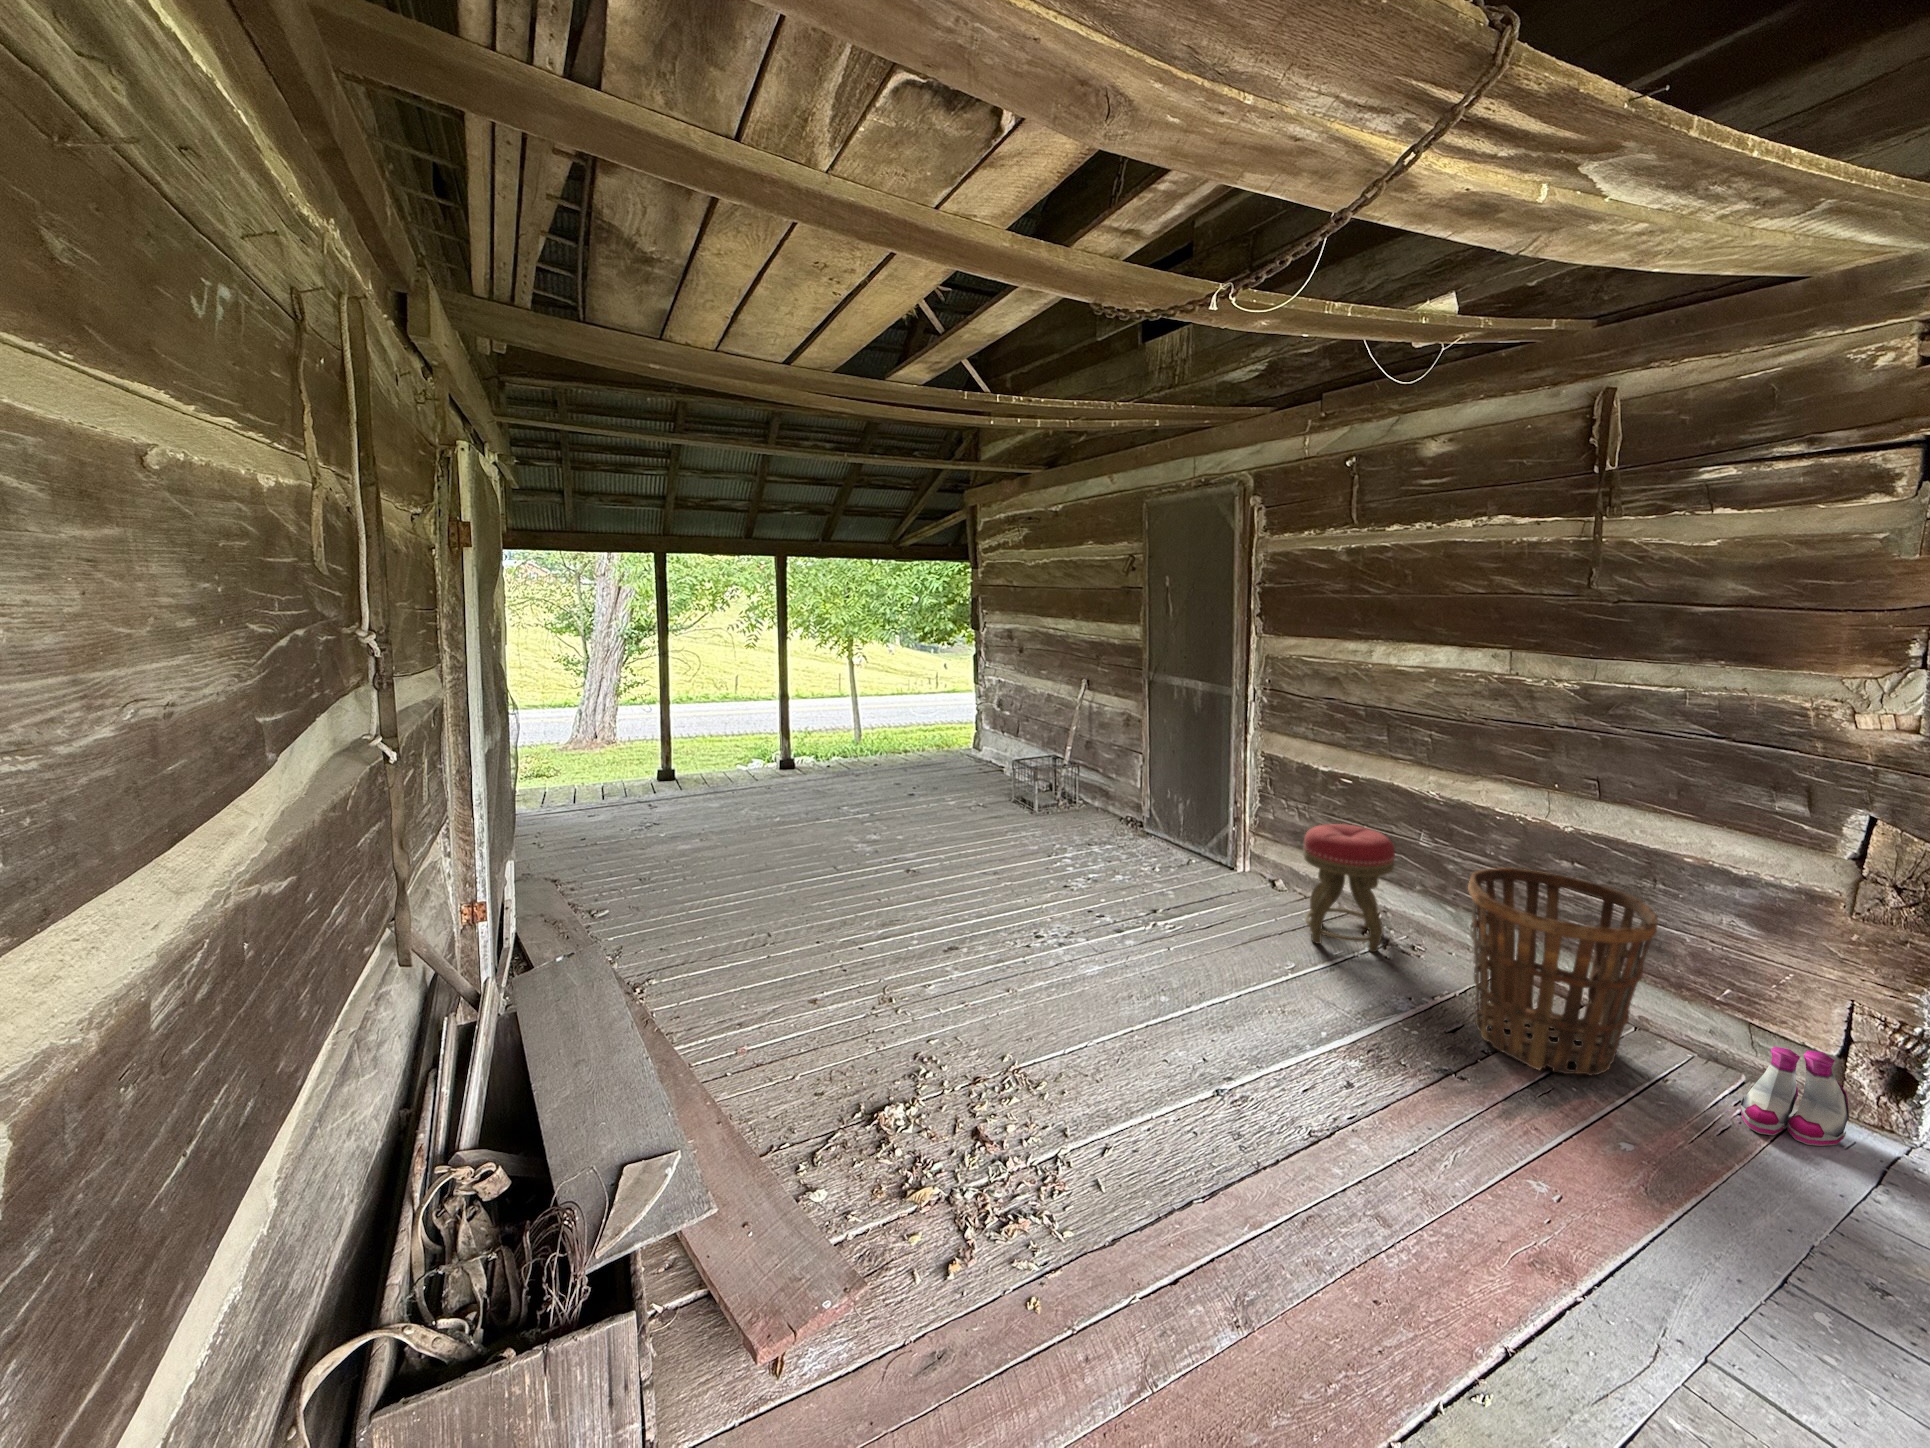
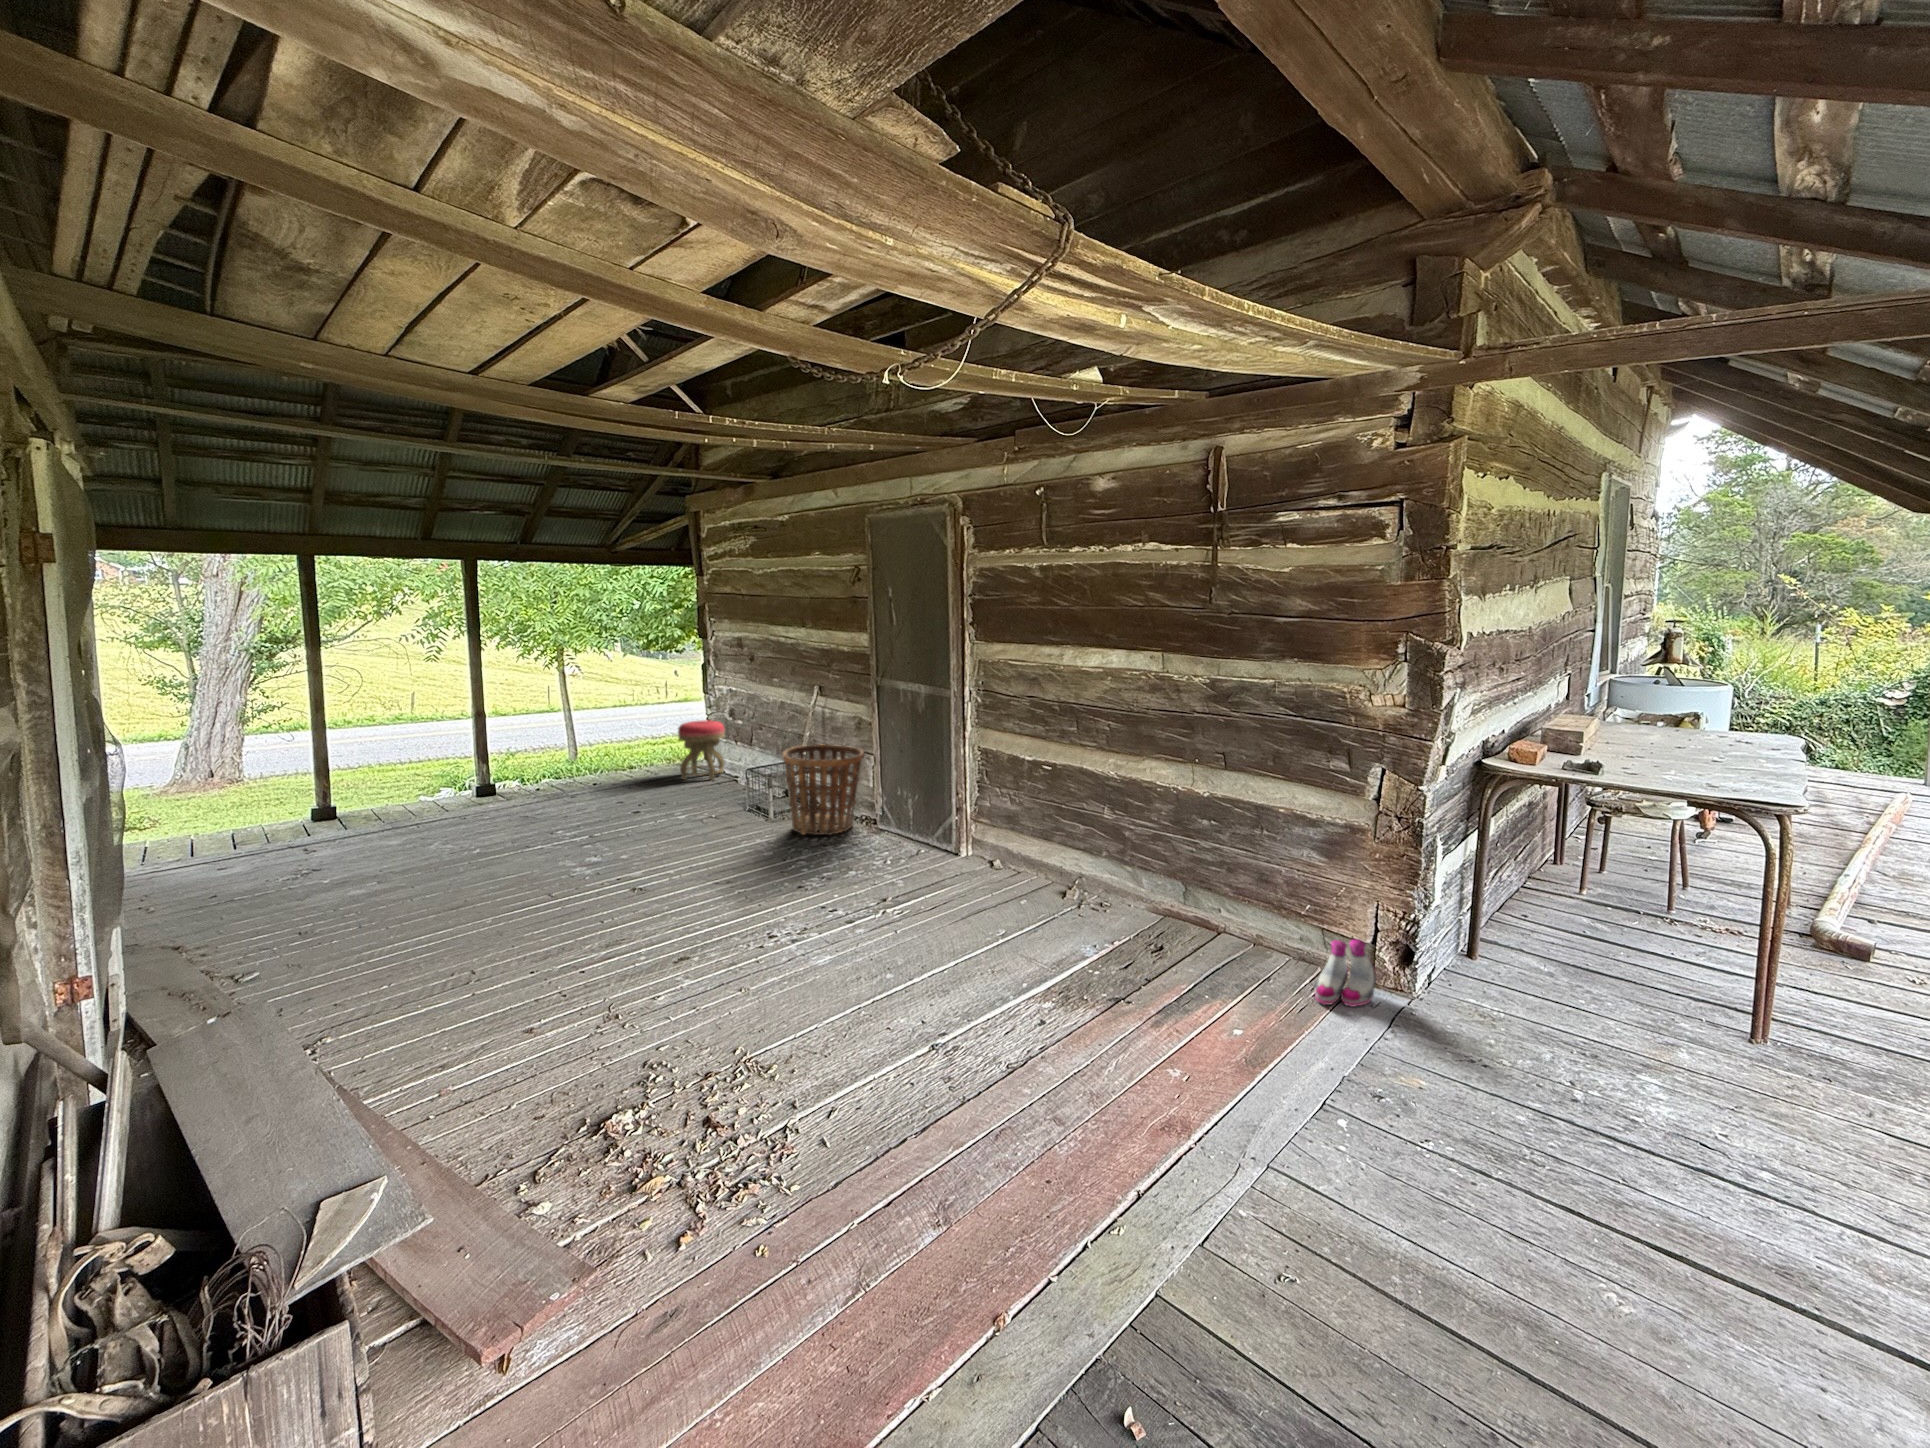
stool: present [1303,824,1395,952] -> present [678,720,725,780]
basket: present [1468,868,1658,1075] -> present [783,745,864,835]

